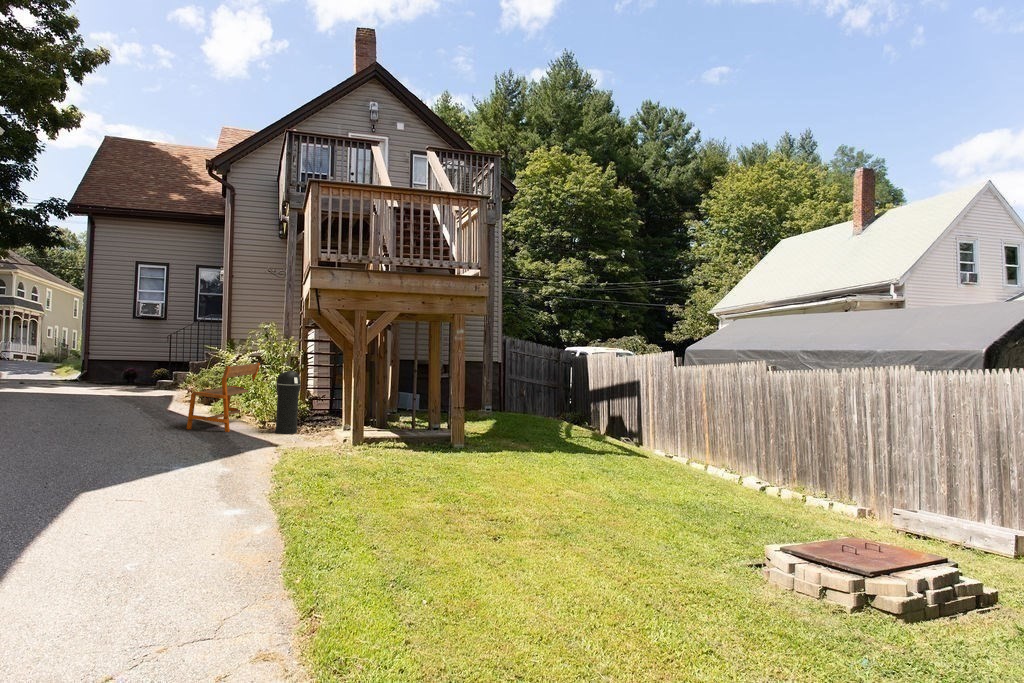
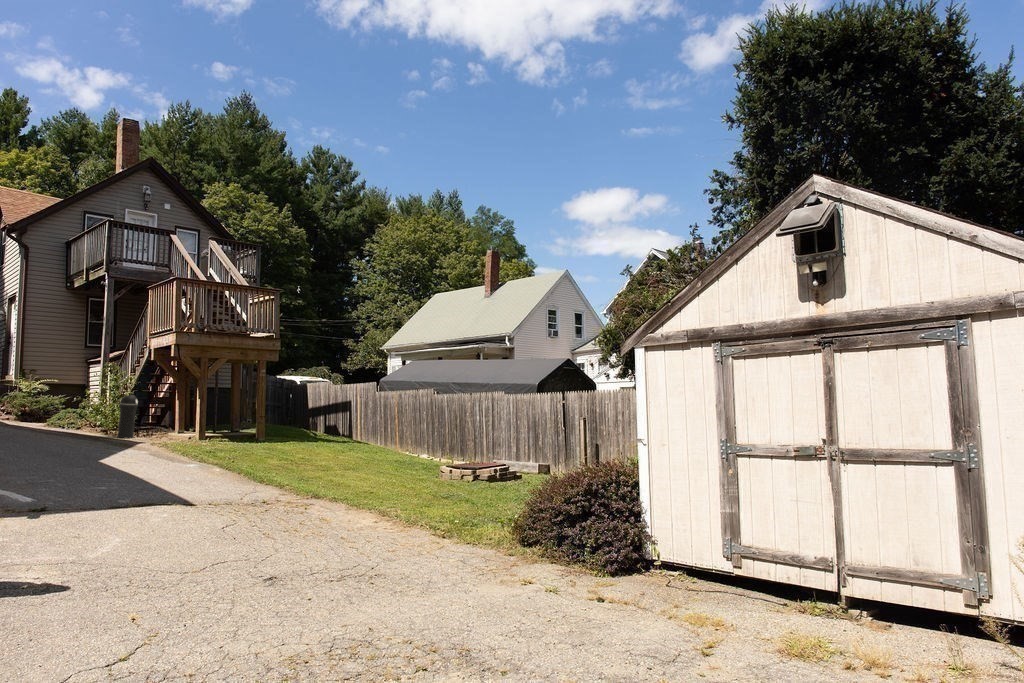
bench: present [187,363,260,432] -> none [49,389,94,438]

